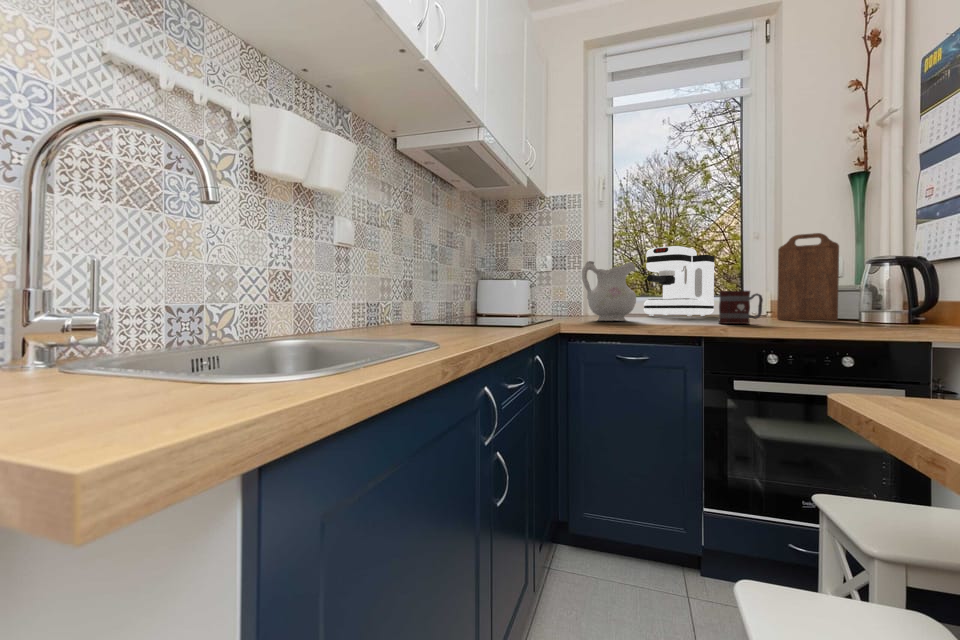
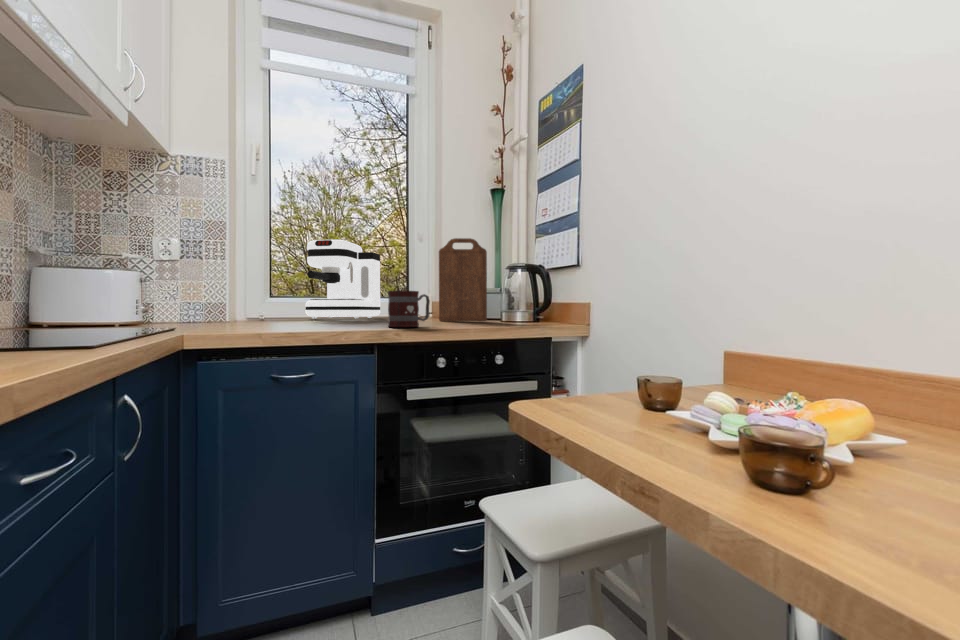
ceramic pitcher: present [582,261,636,321] -> none [214,245,293,327]

